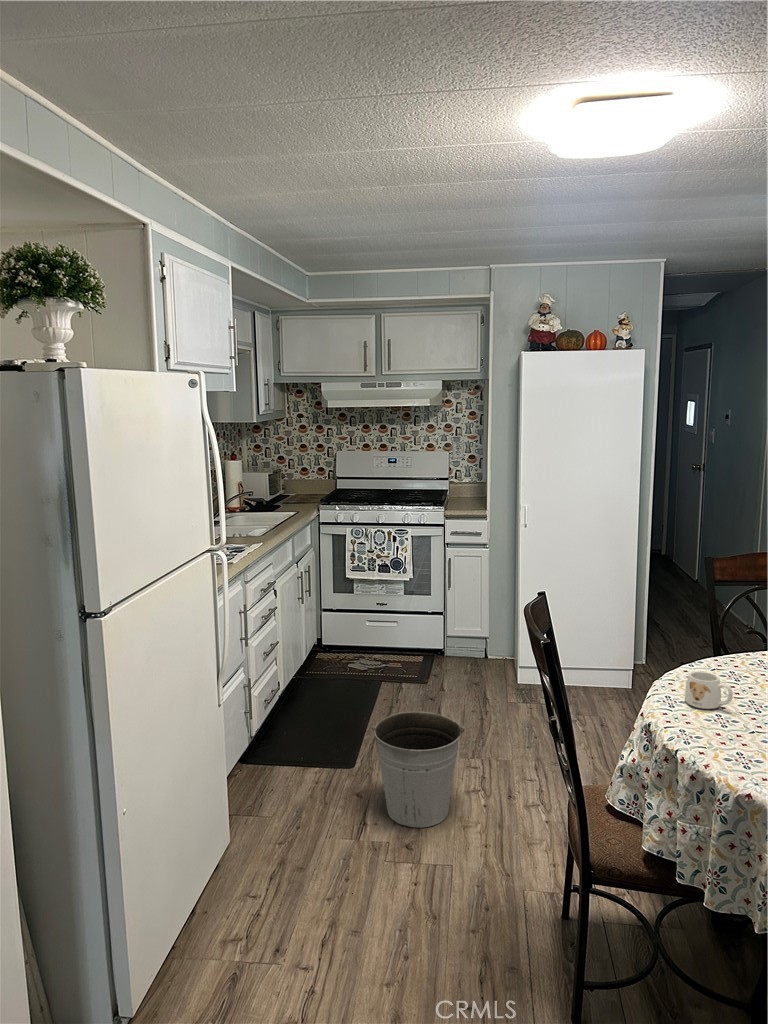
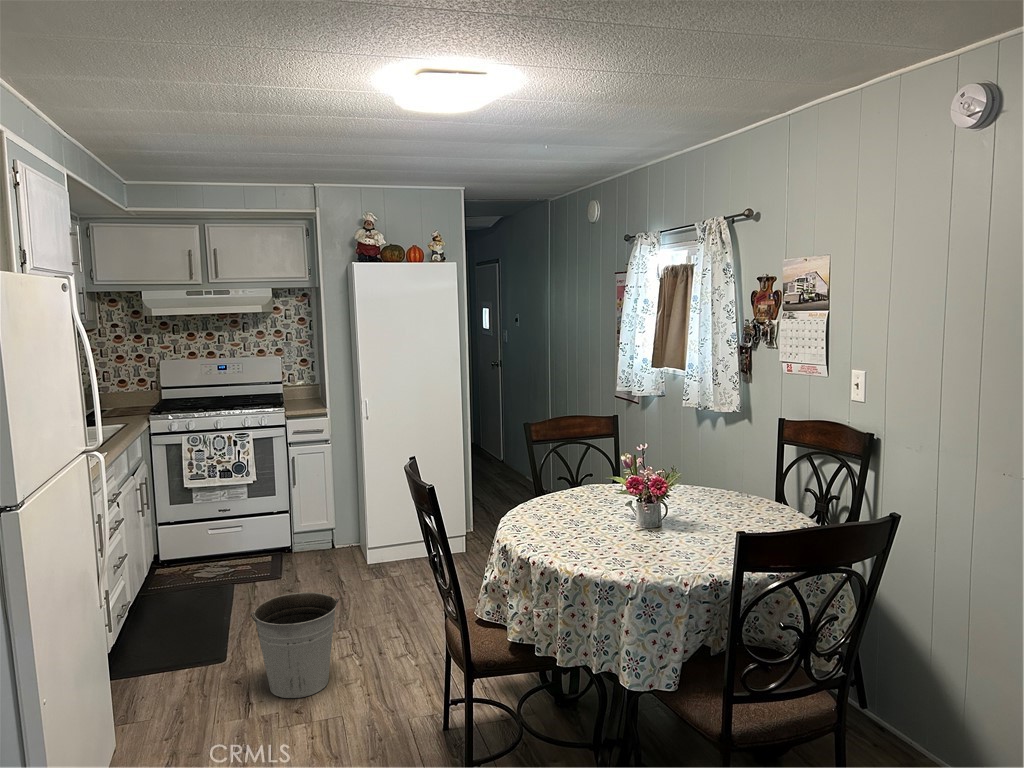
mug: present [685,671,733,709] -> none [527,504,559,531]

